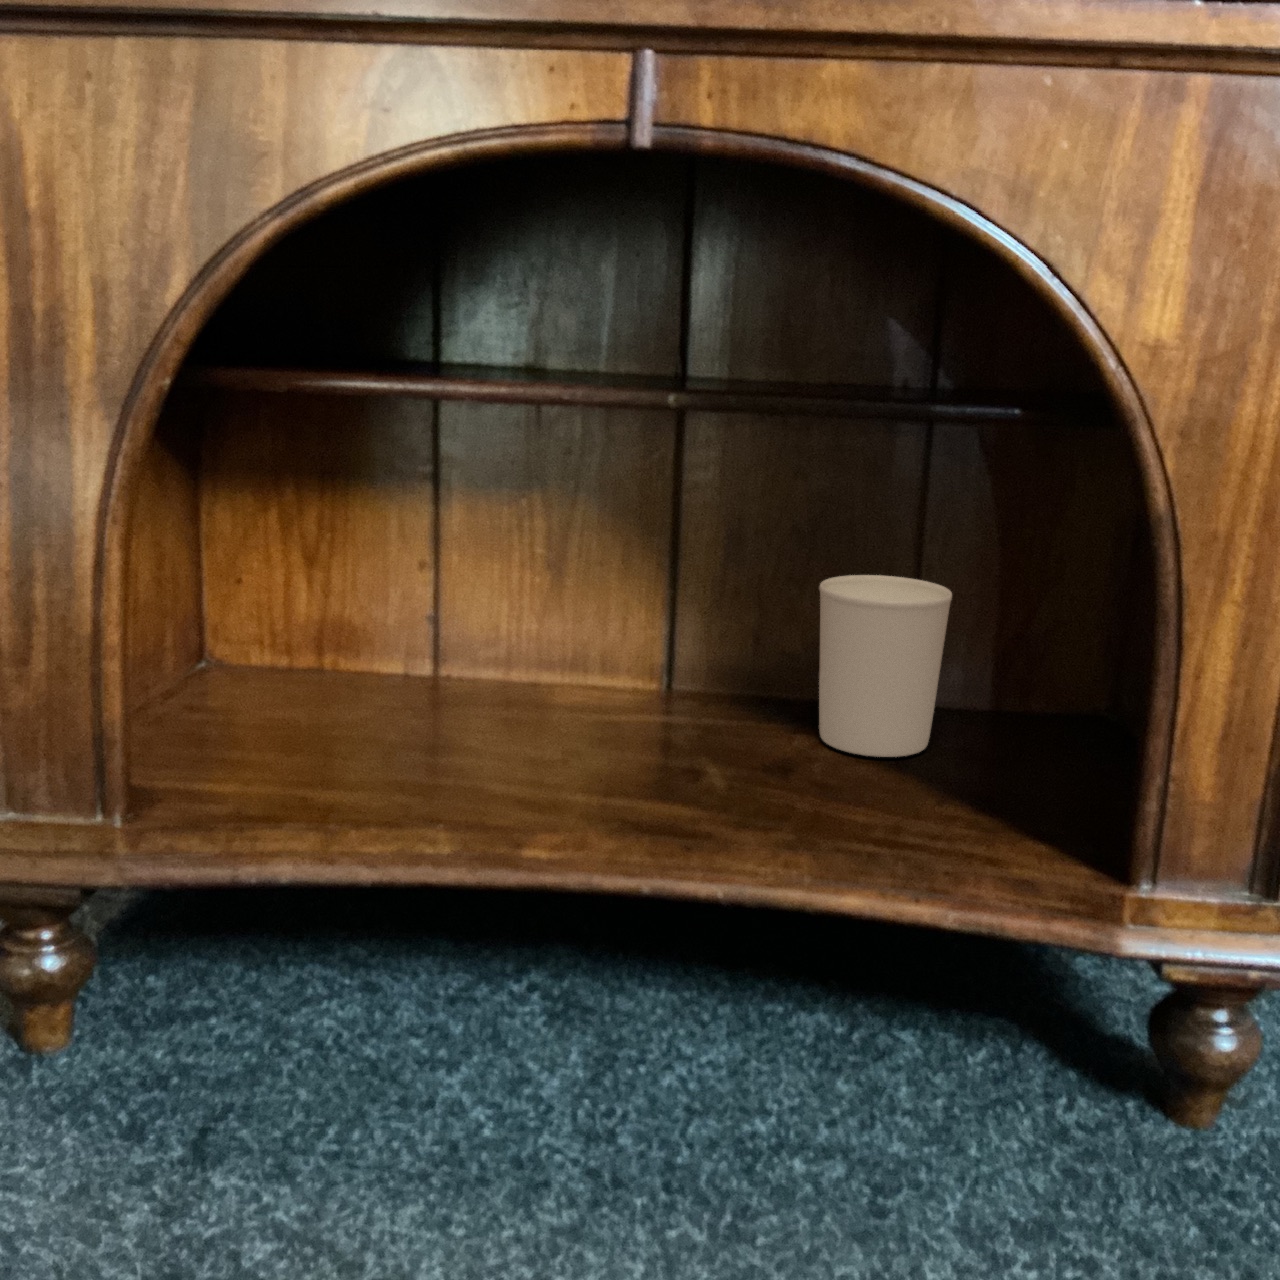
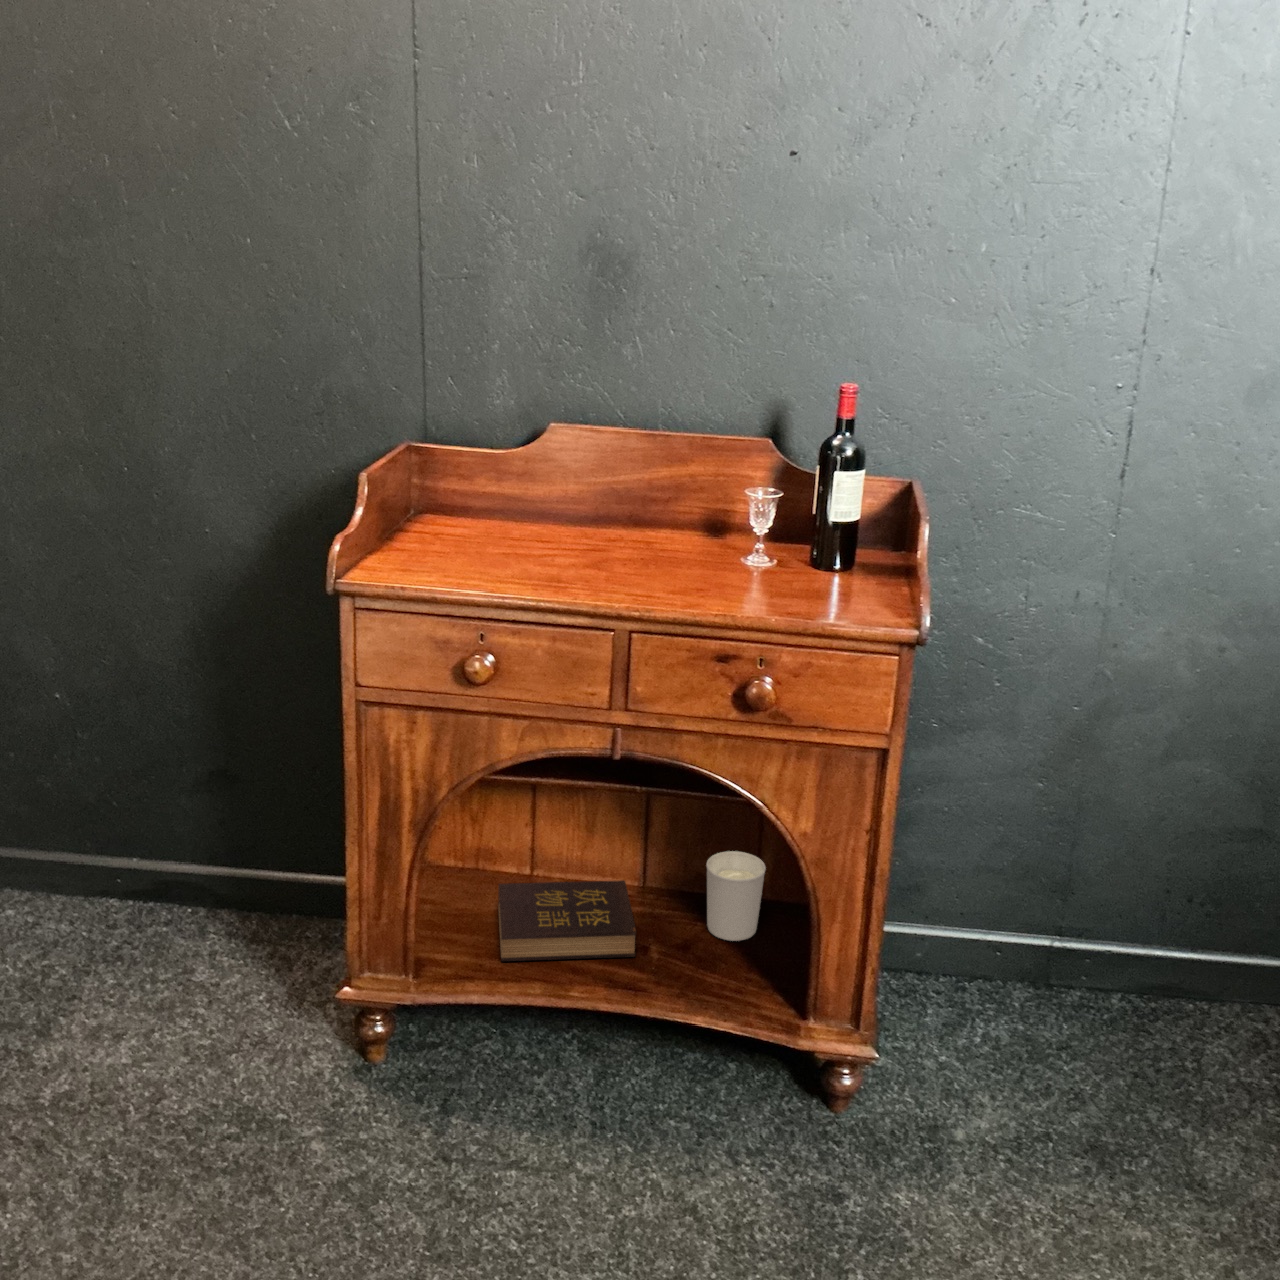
hardback book: none [354,655,677,791] -> present [498,880,636,961]

